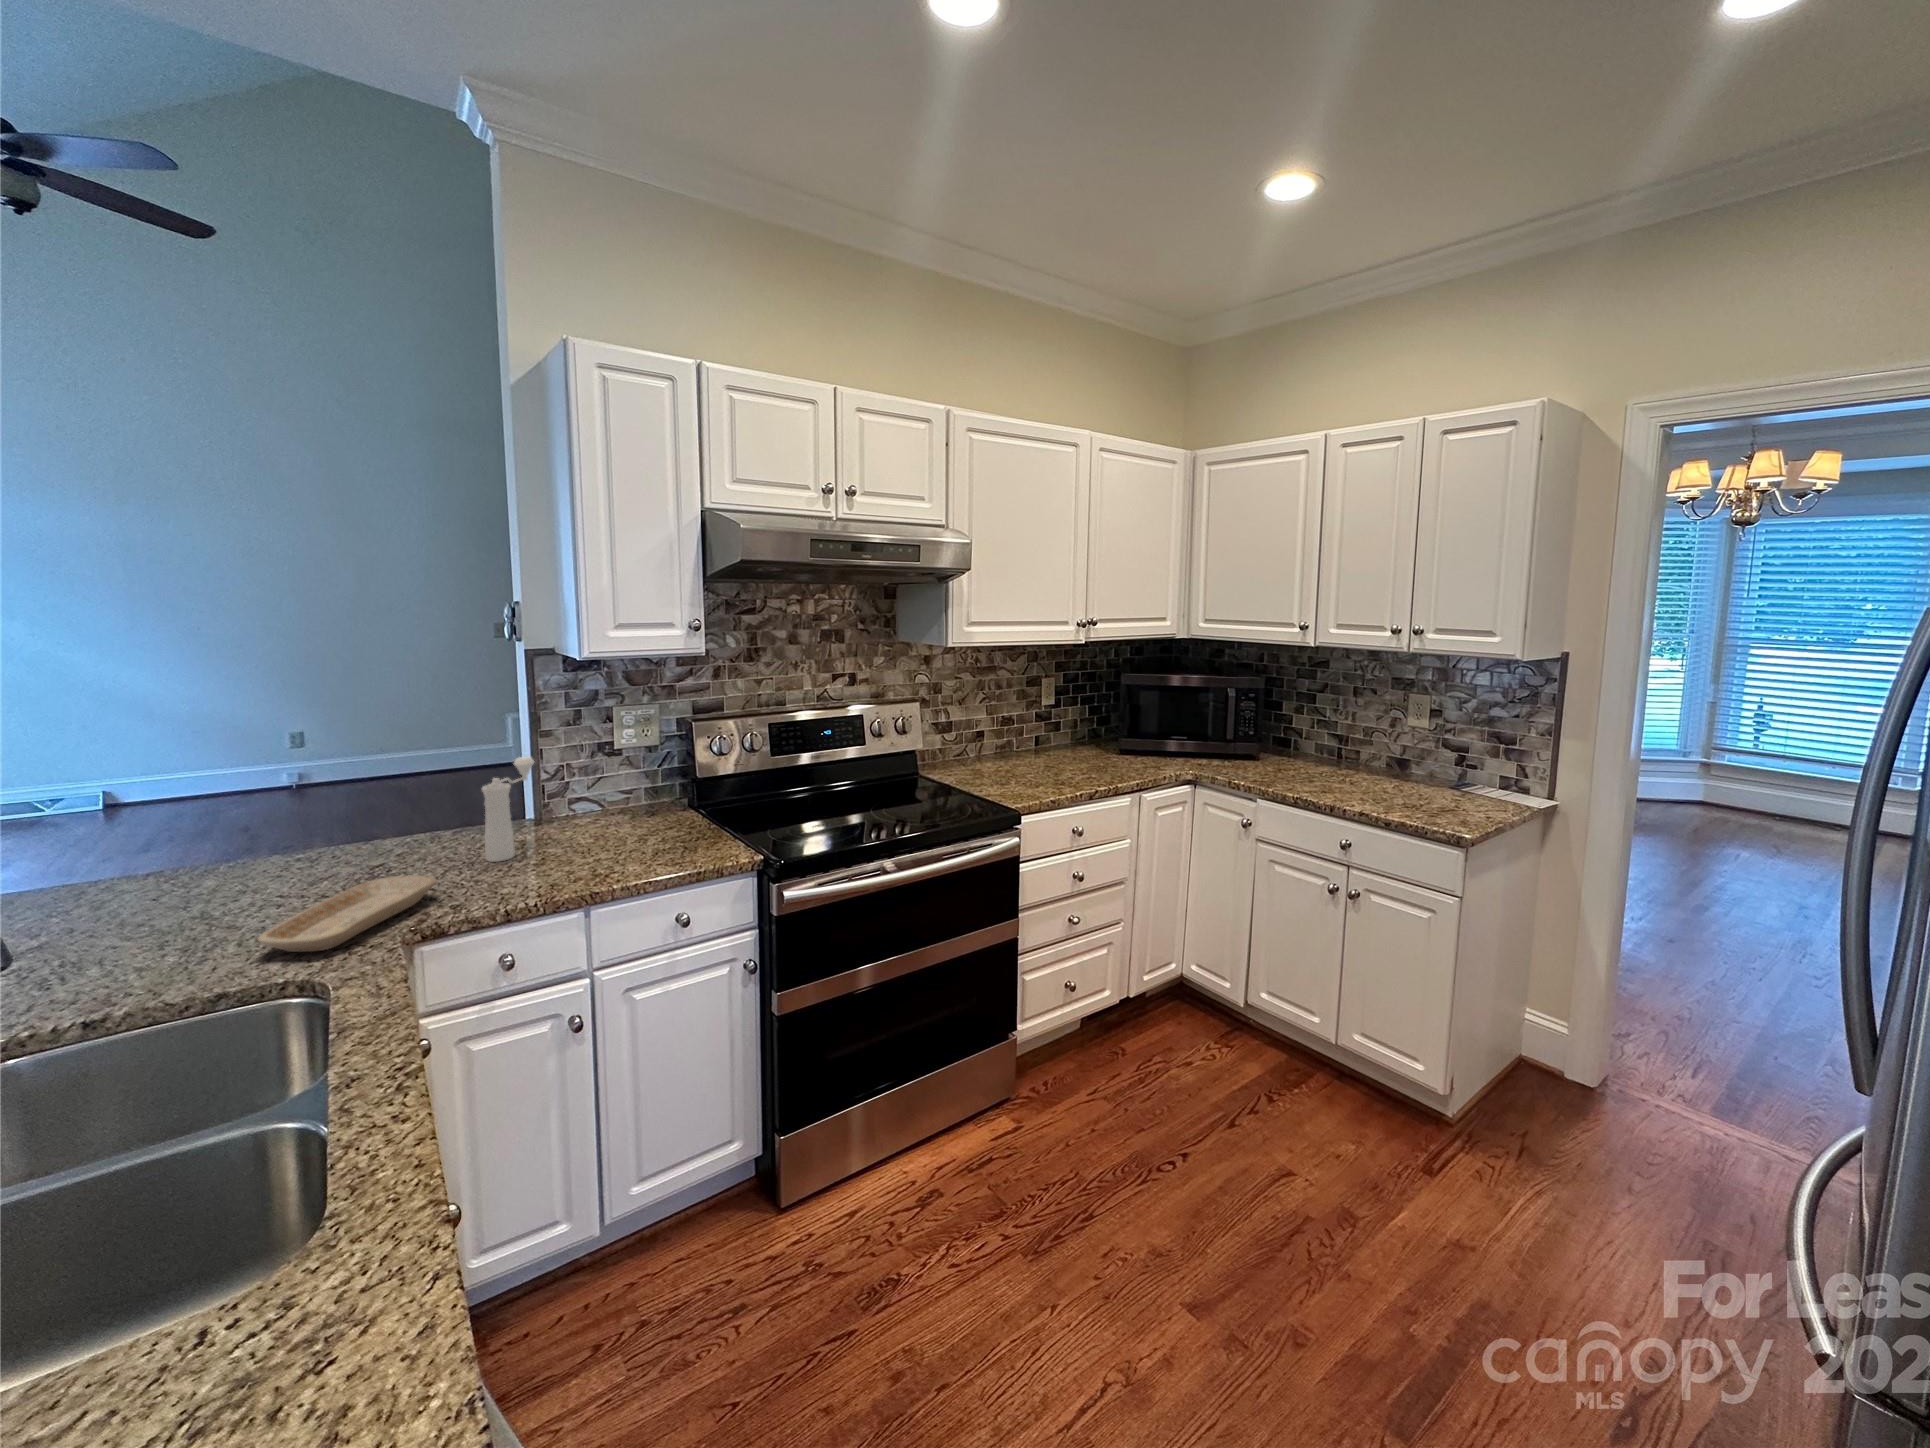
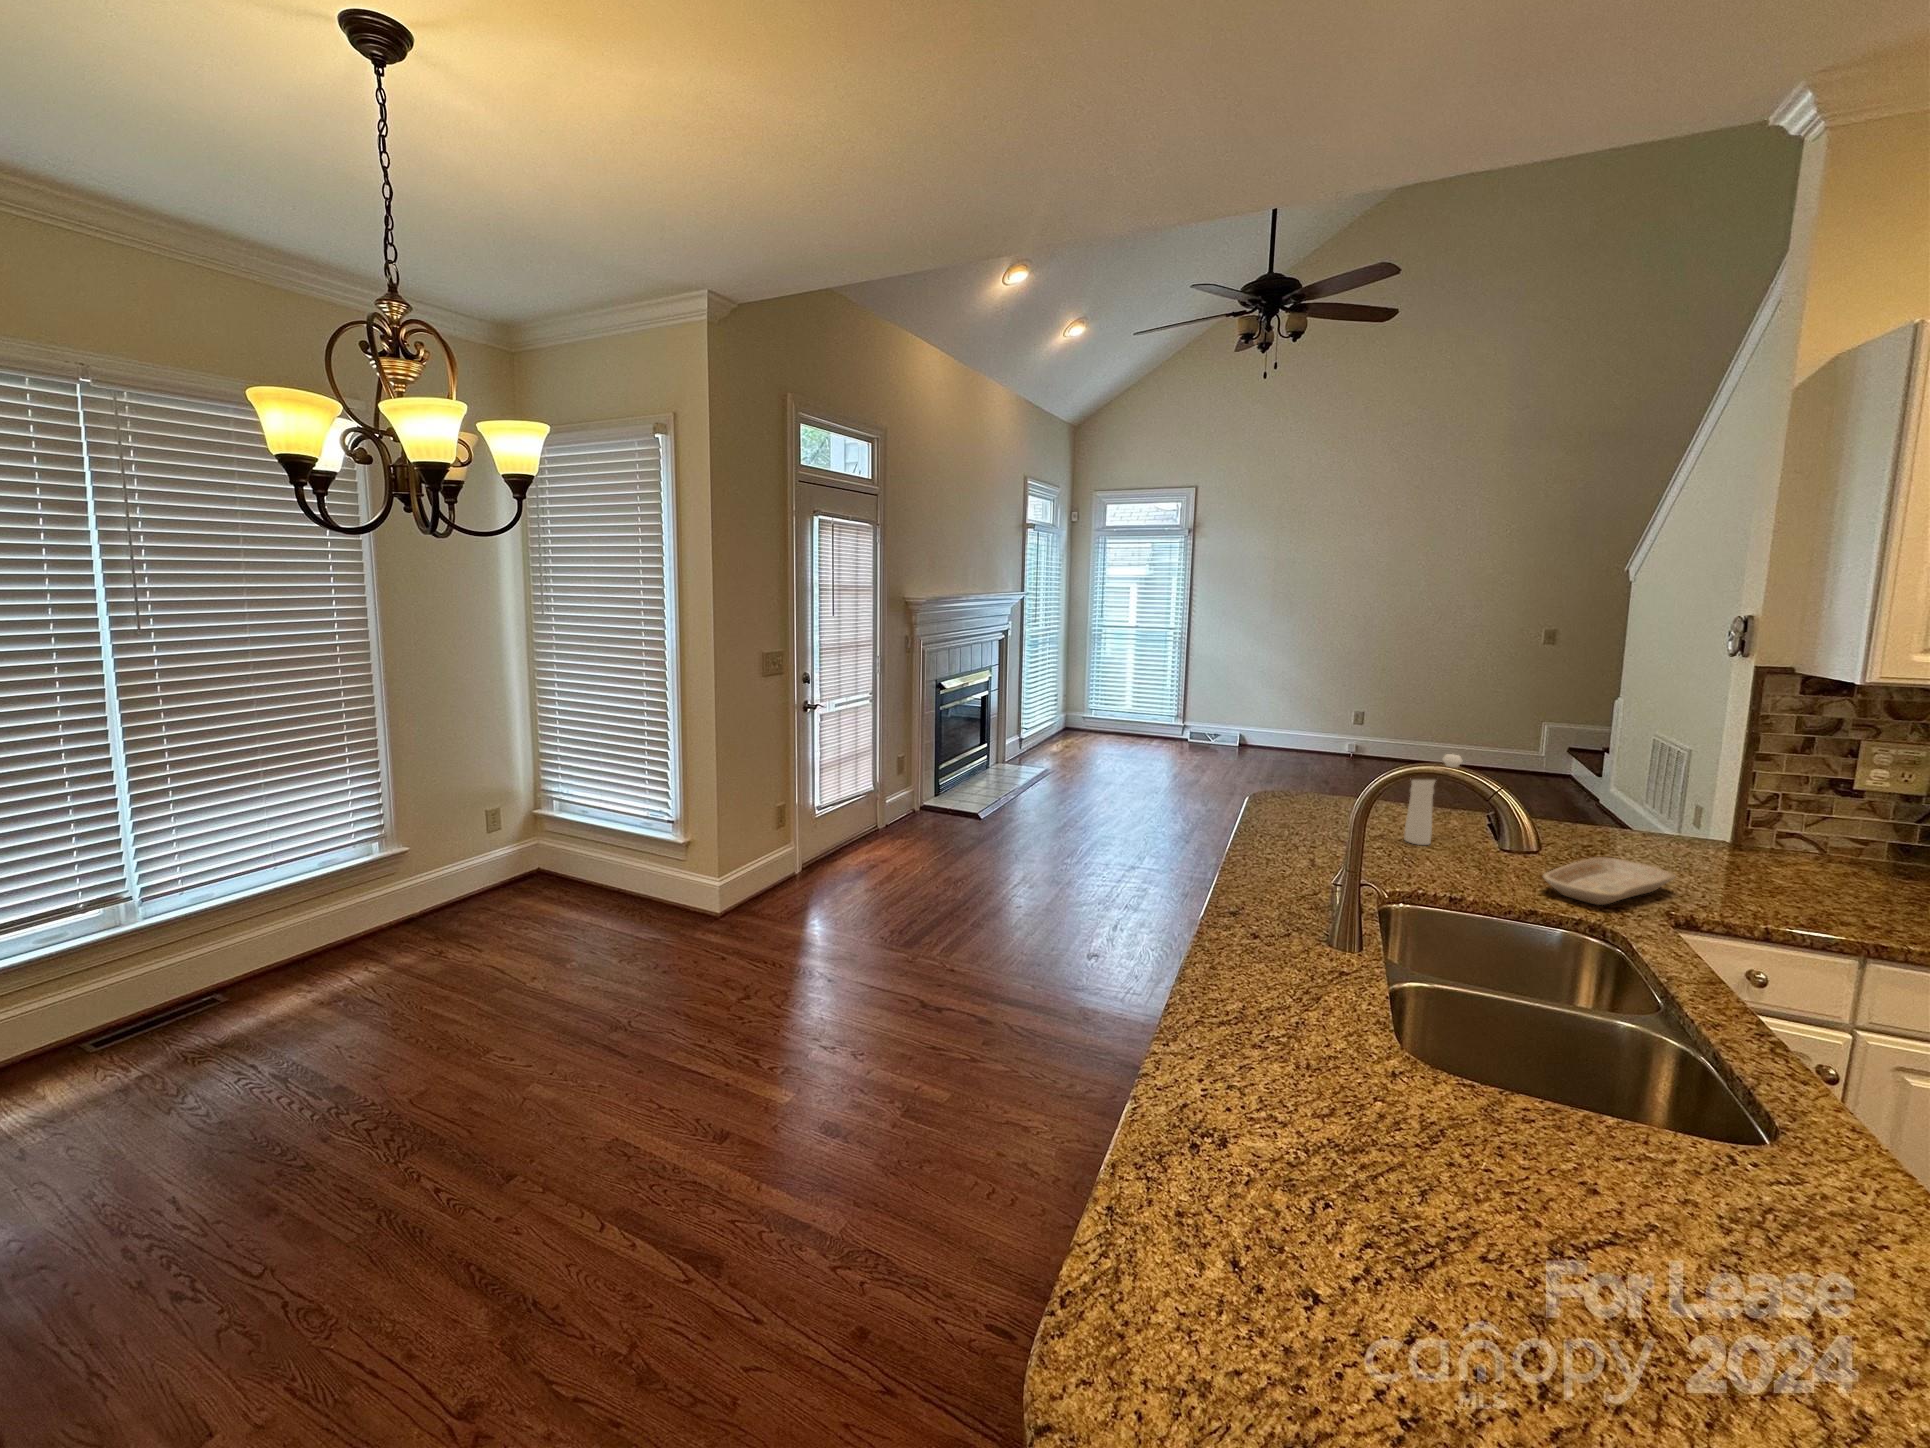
pepper mill: present [482,757,534,862] -> present [1404,754,1462,845]

